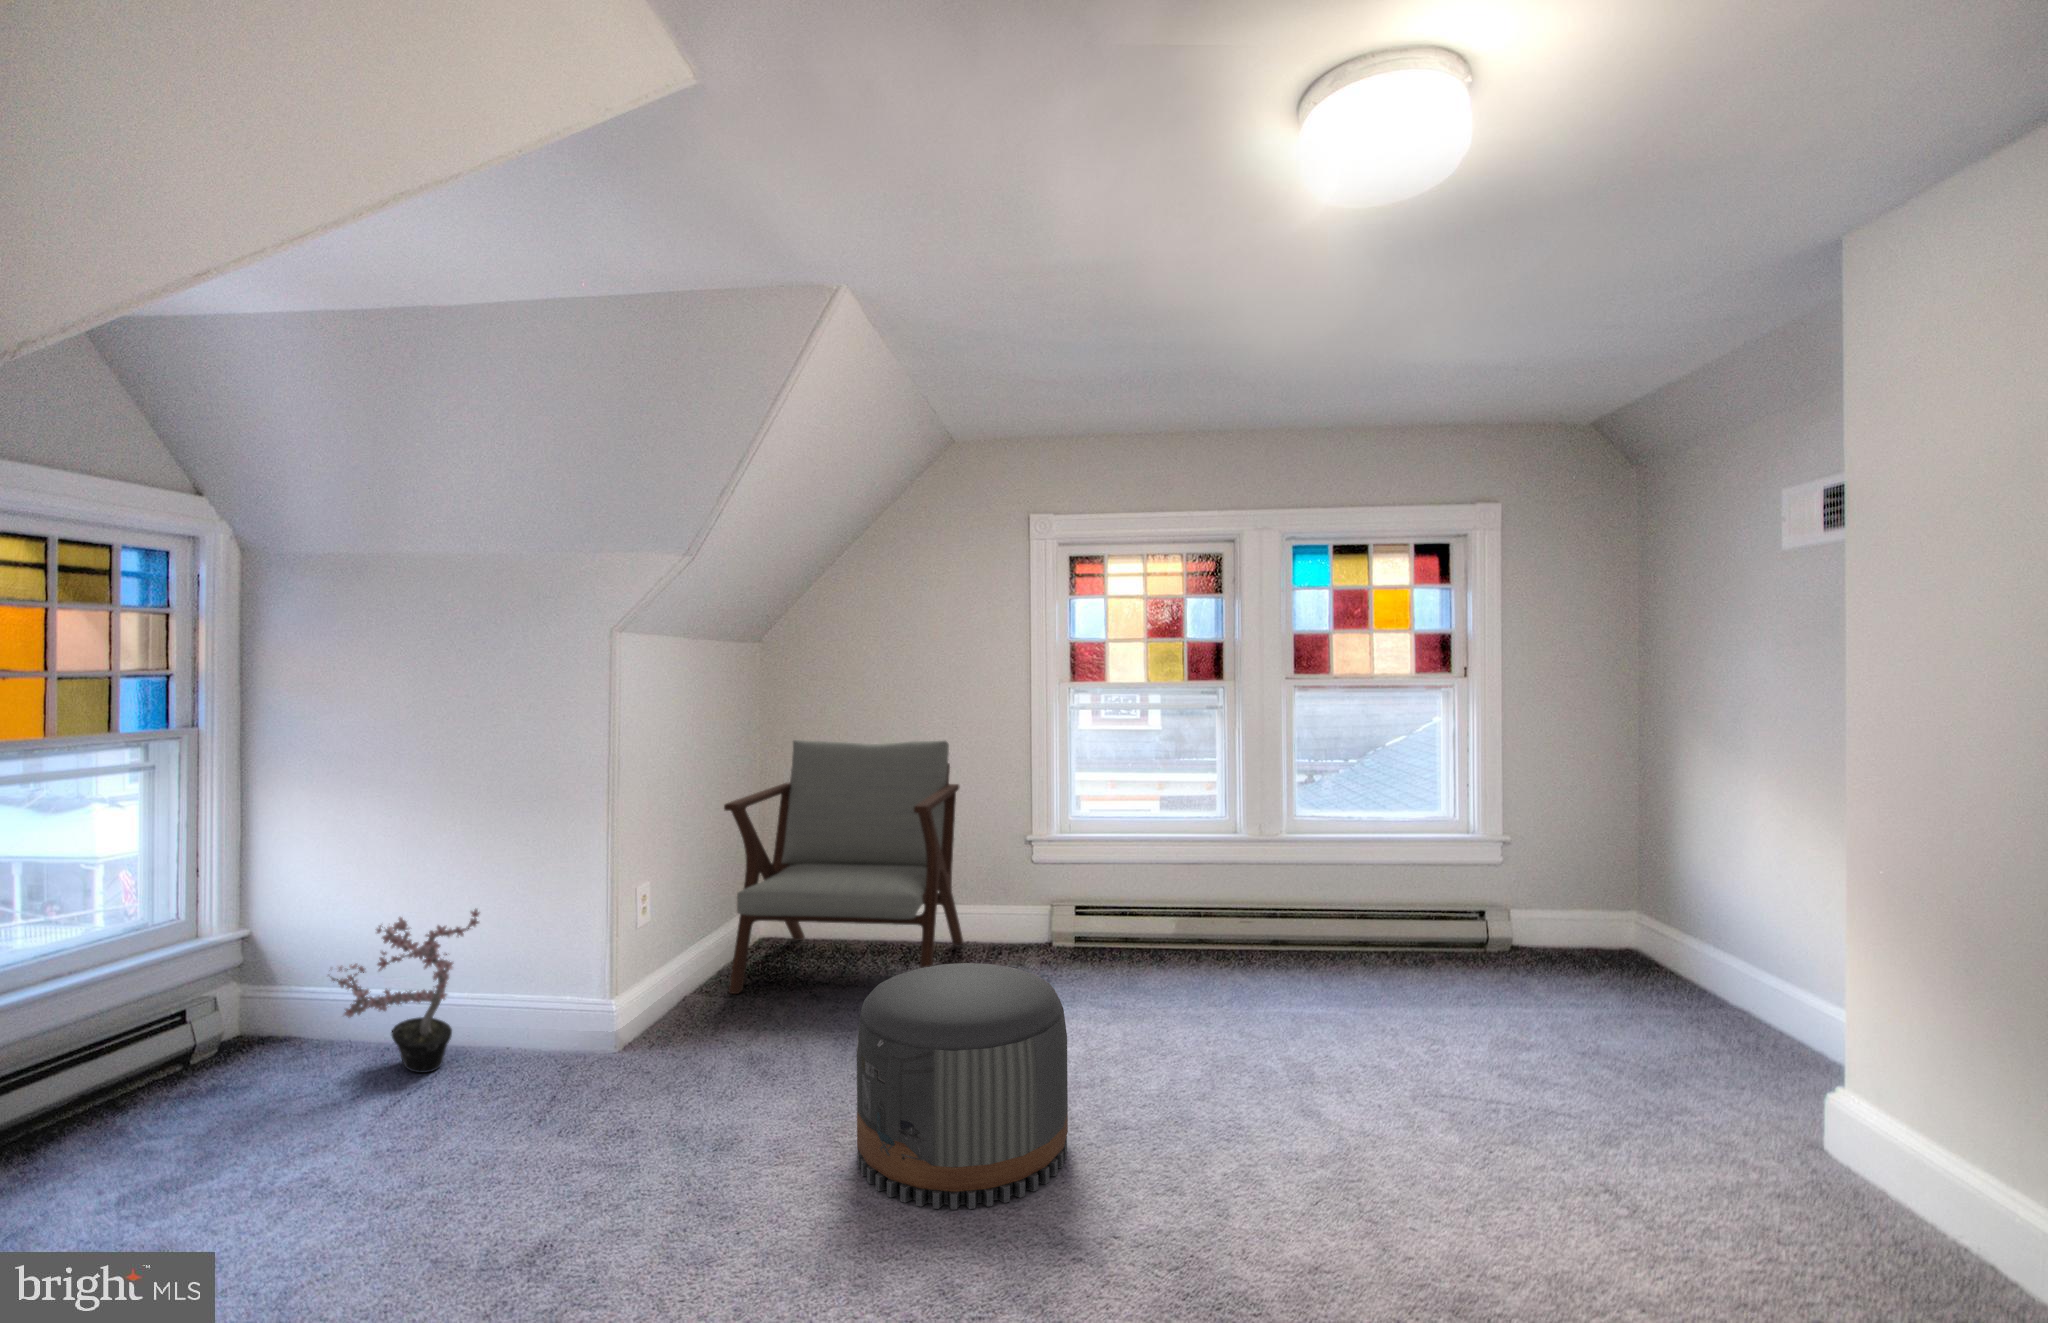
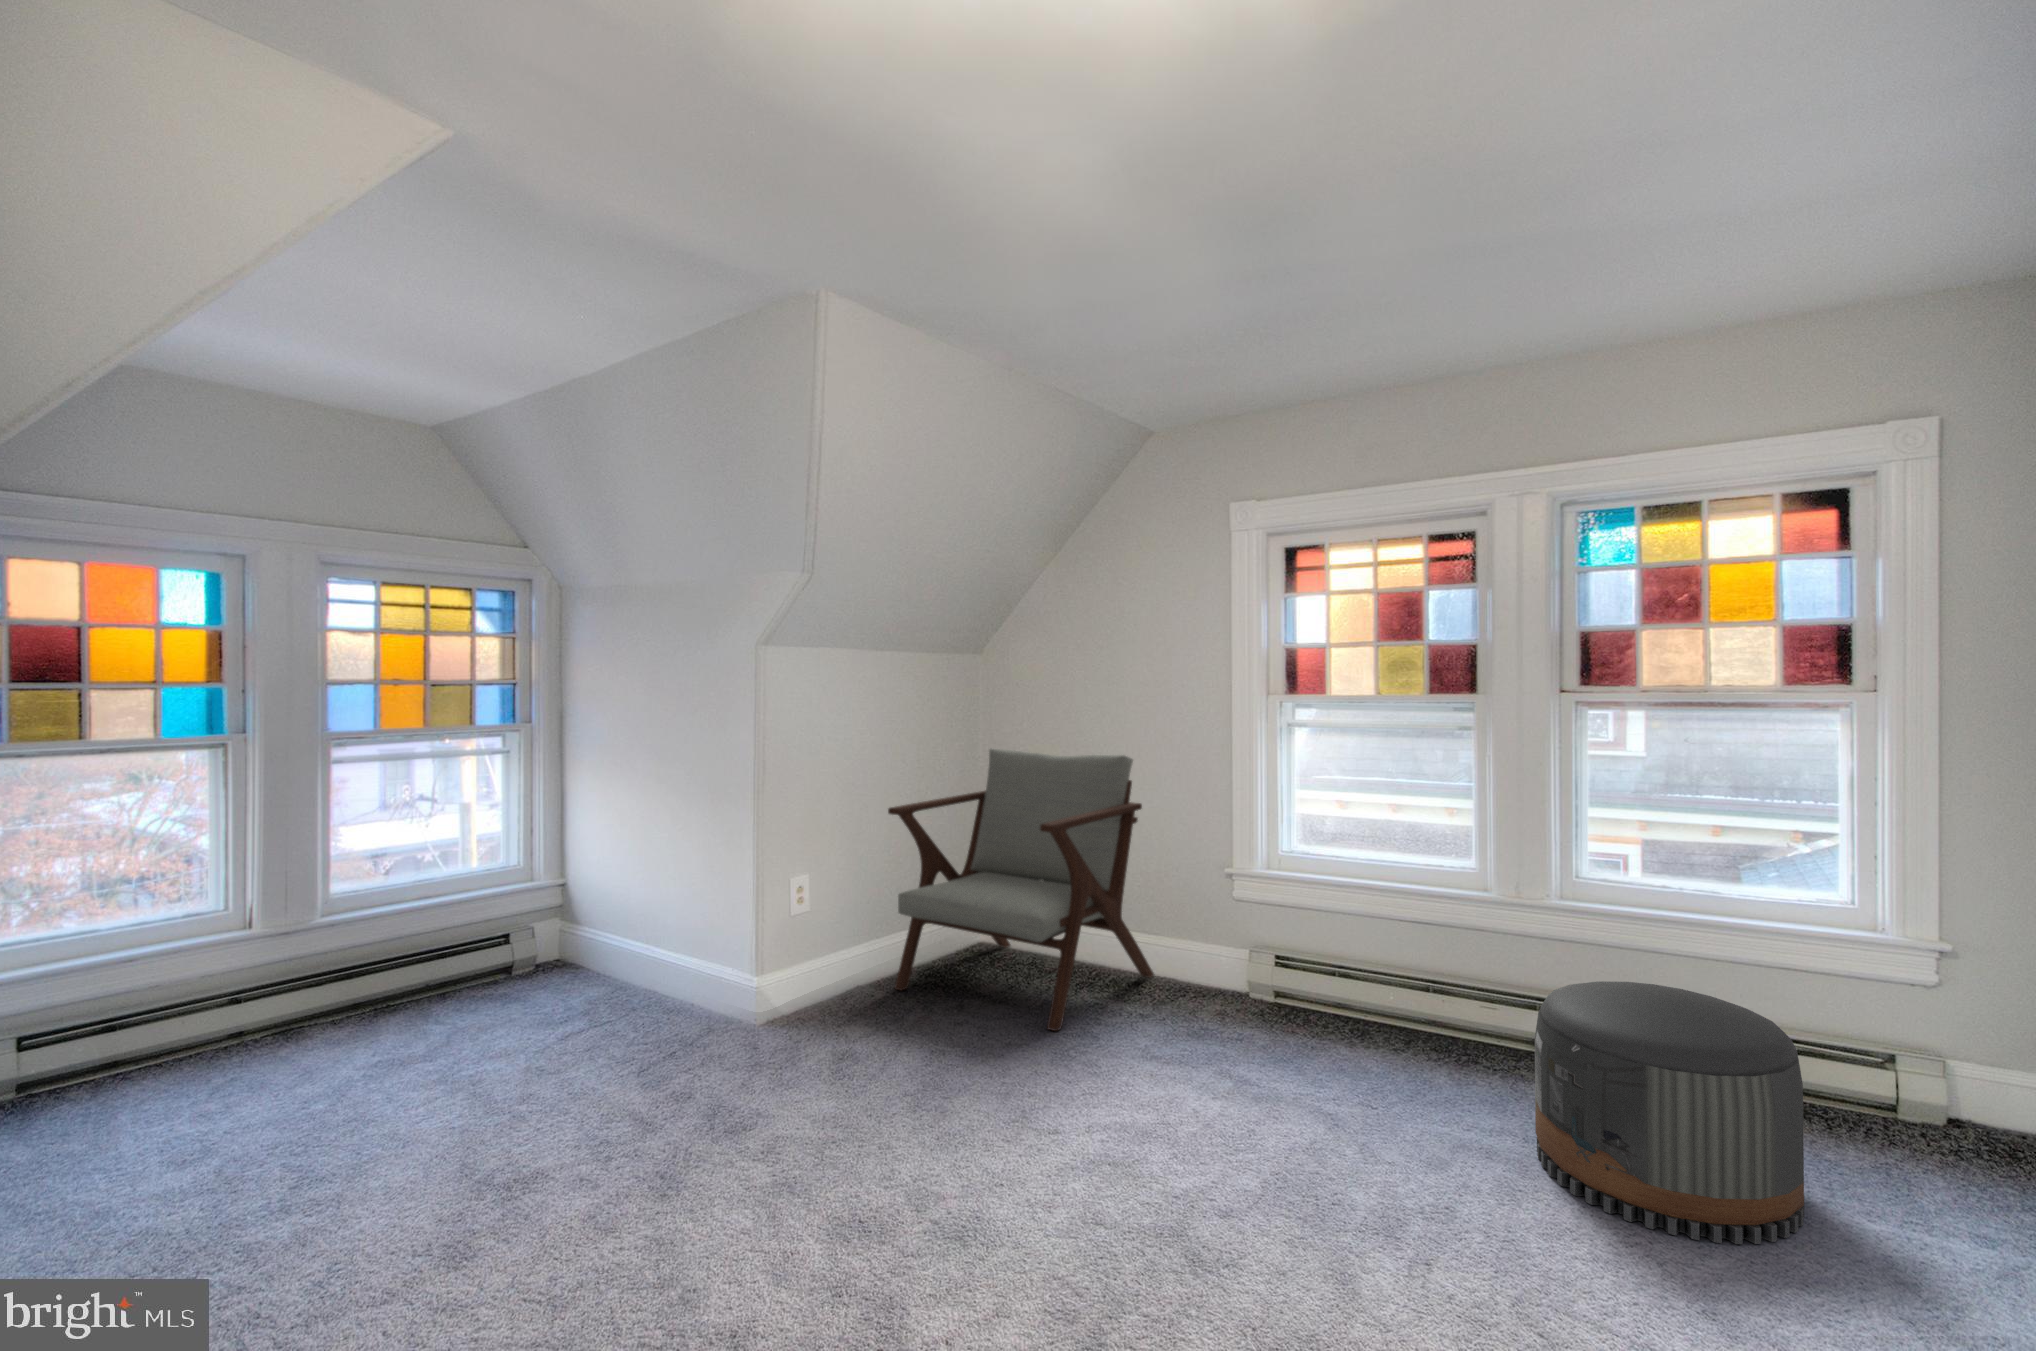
potted plant: present [331,909,479,1073] -> none [576,874,680,1013]
pouf: present [857,963,1068,1209] -> present [1535,981,1804,1244]

